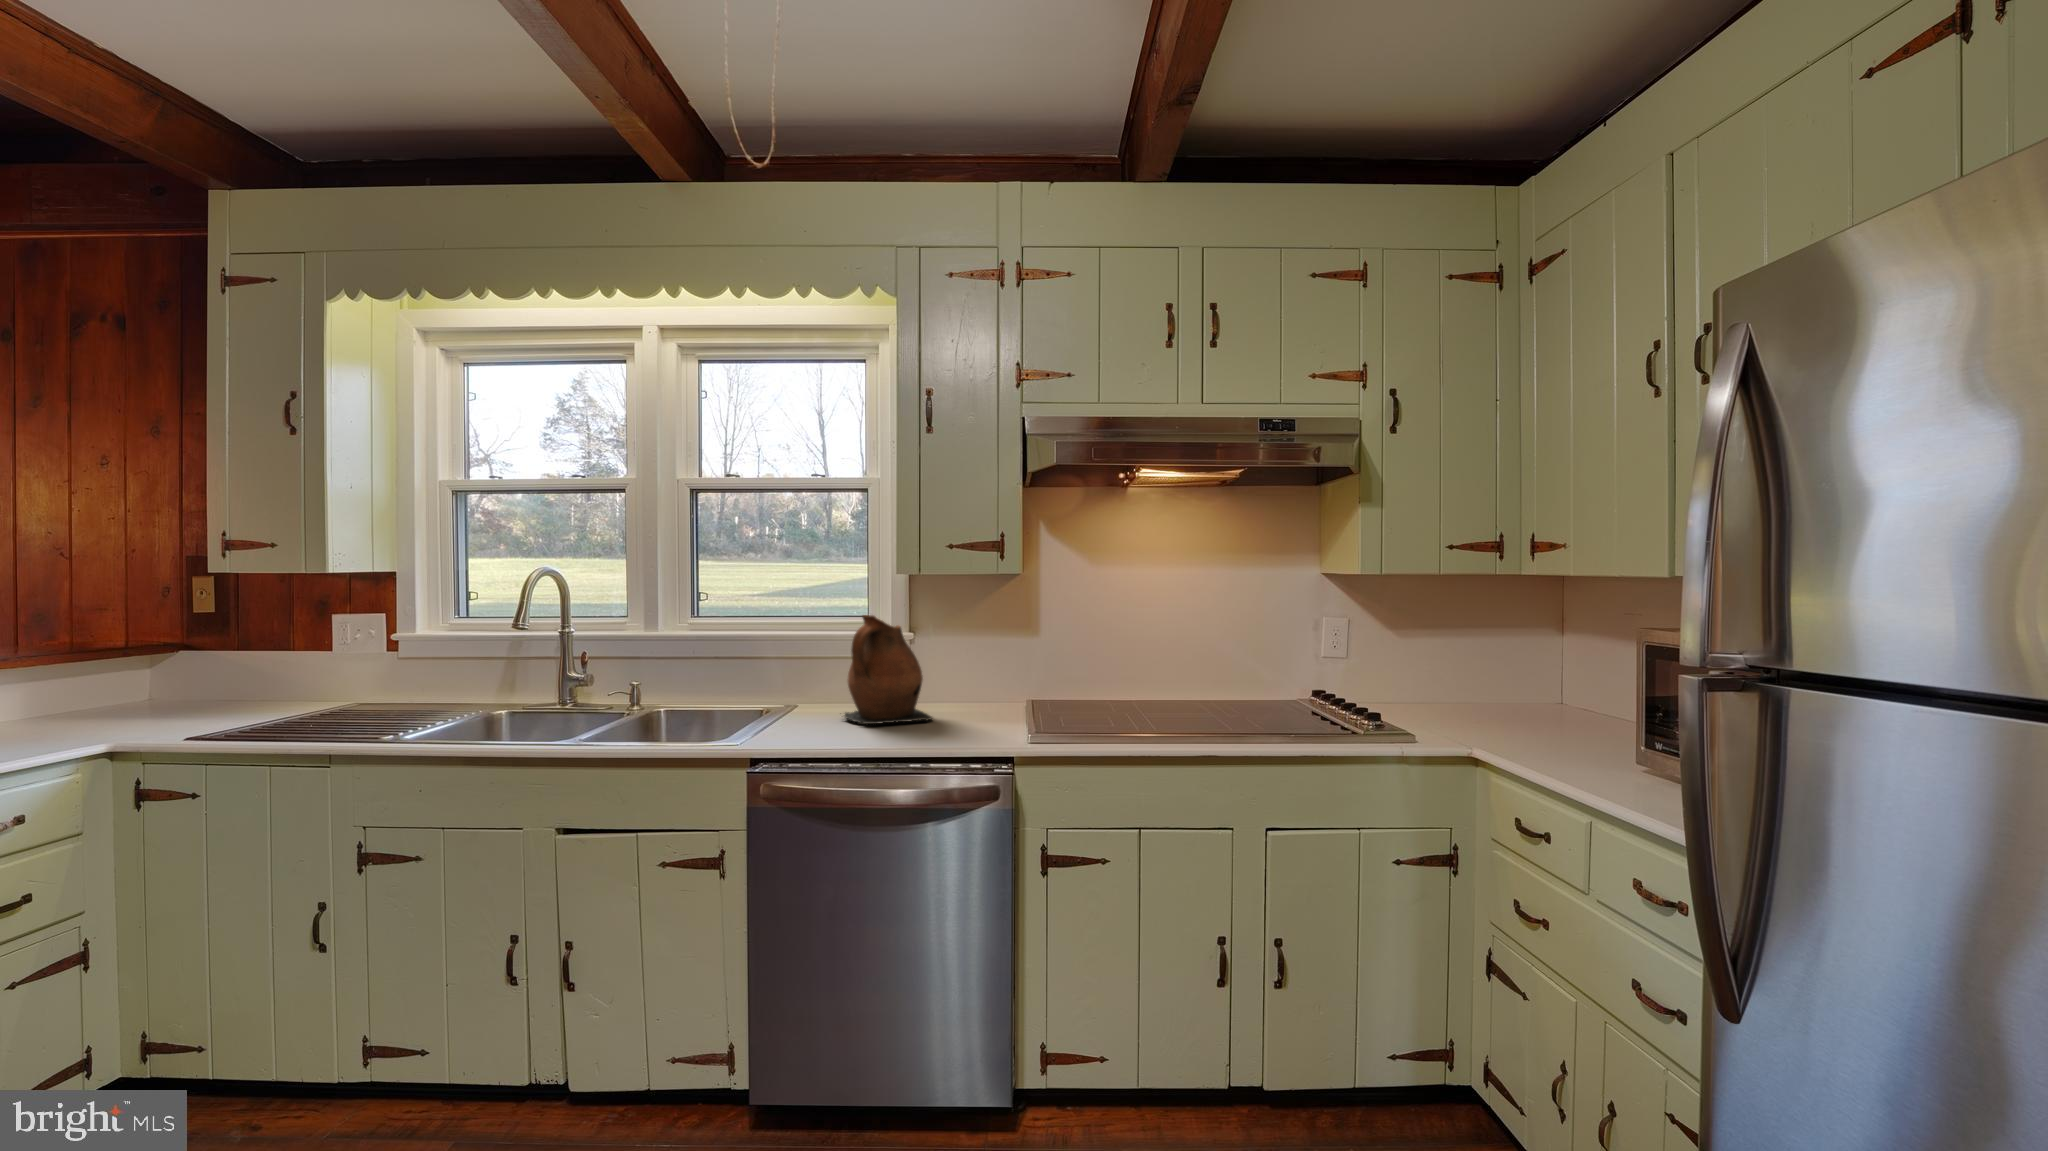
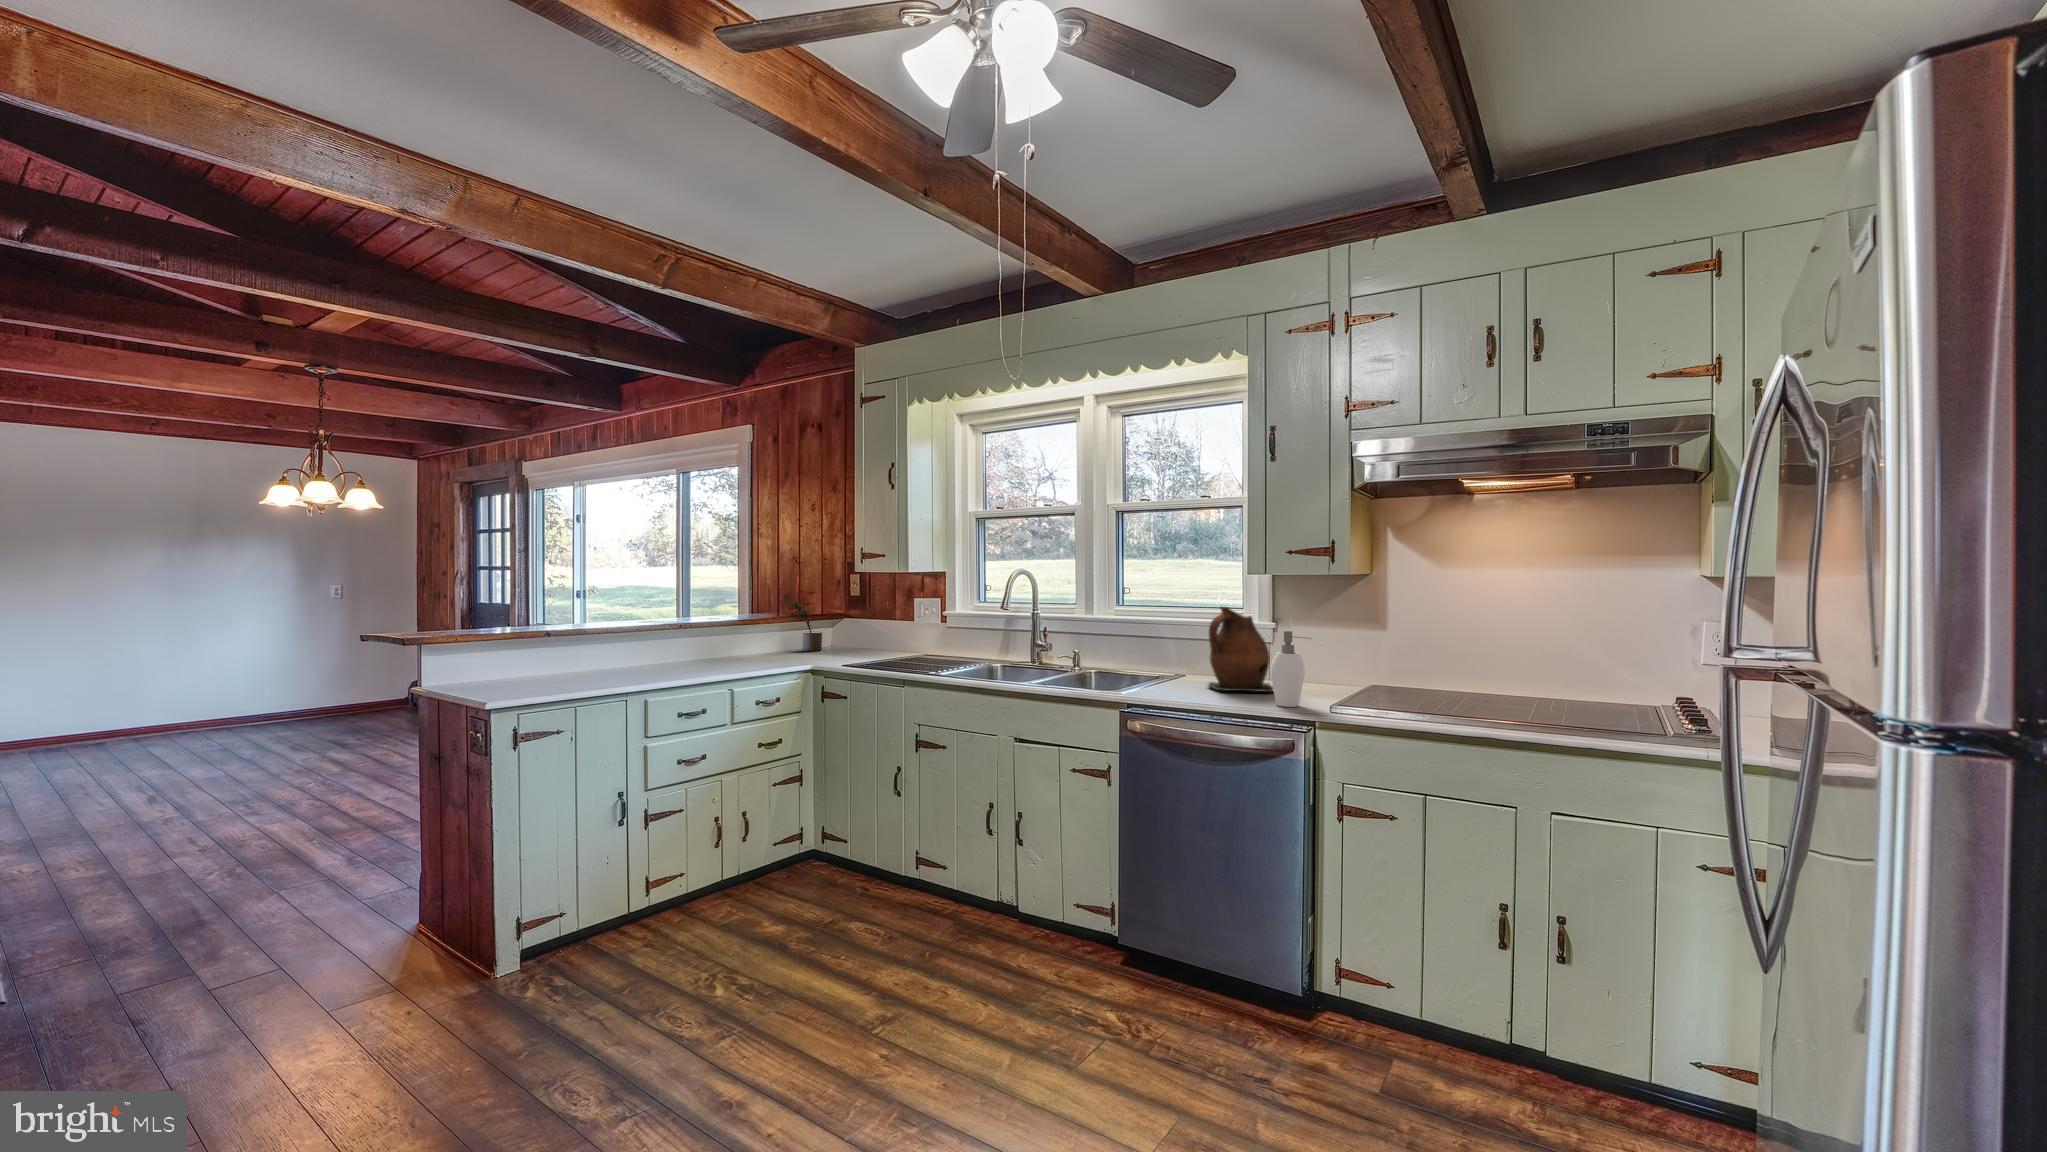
potted plant: none [39,625,123,713] -> present [791,602,822,651]
soap dispenser: none [947,644,999,740] -> present [1271,631,1312,707]

